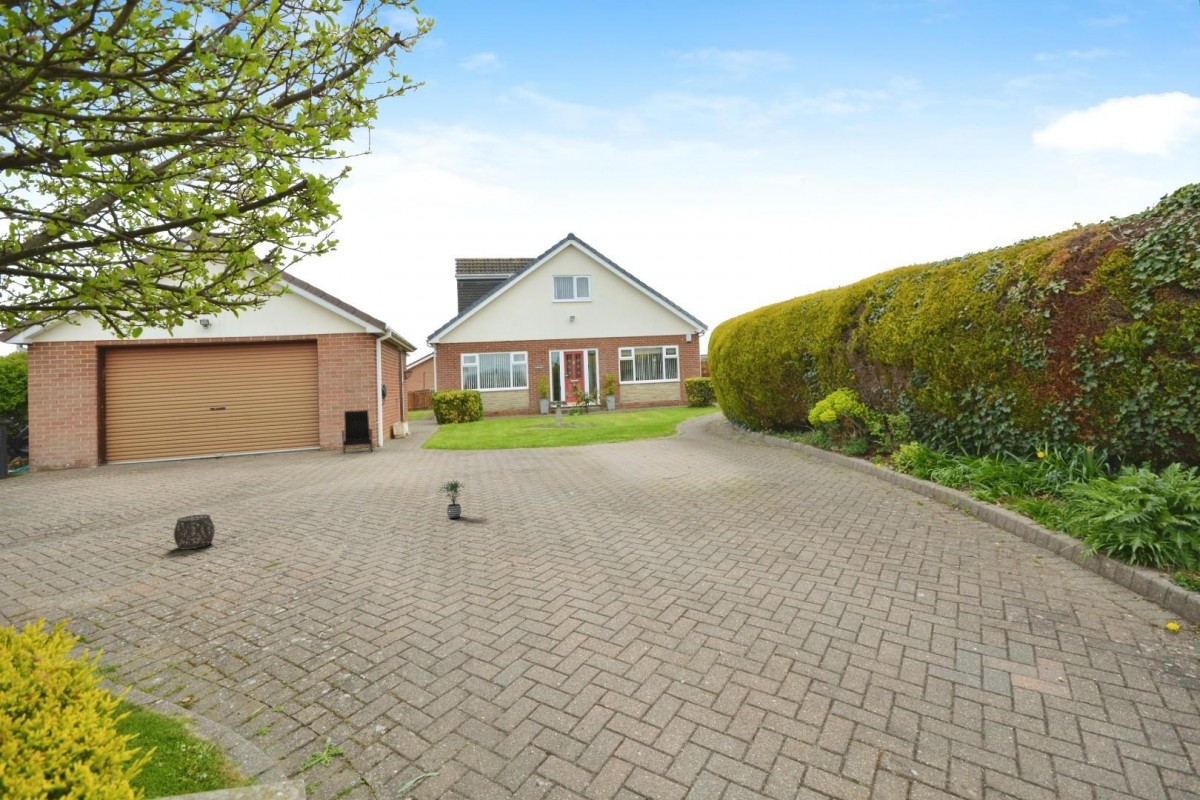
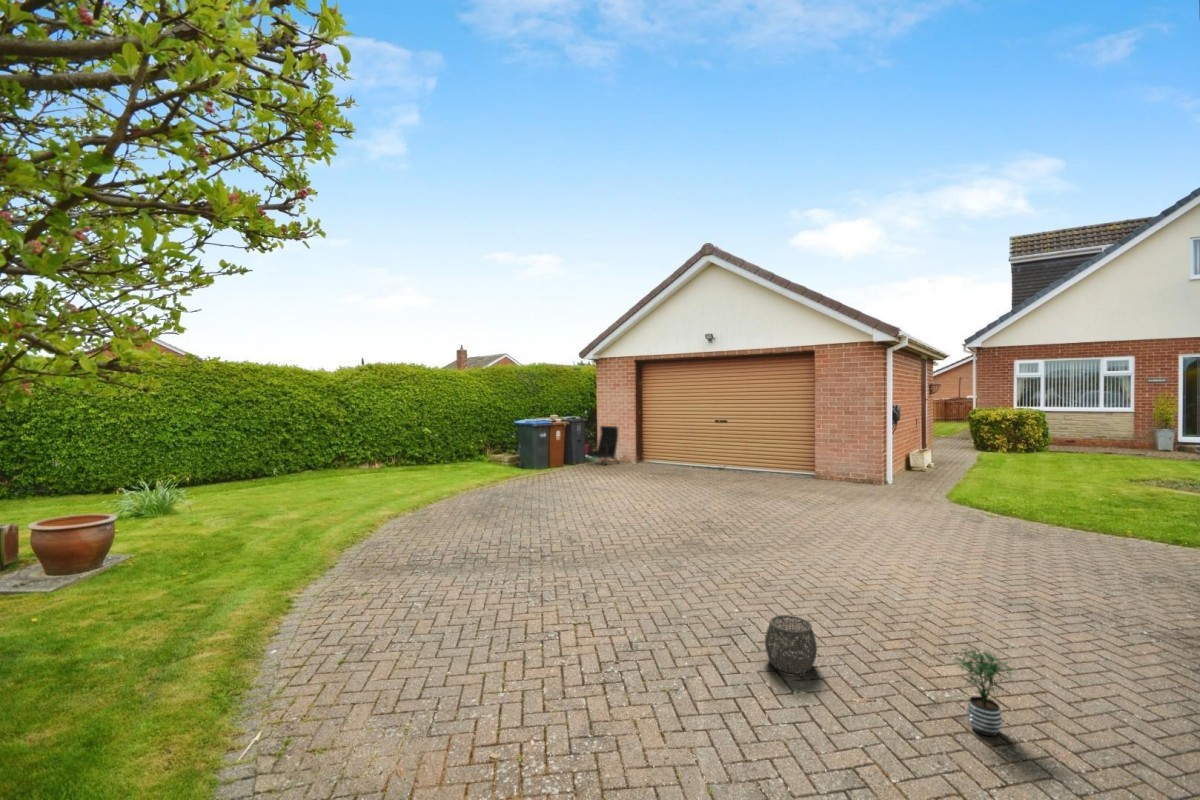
lounge chair: present [342,410,373,453] -> present [587,426,618,461]
woven basket: present [174,514,215,550] -> present [765,615,817,674]

